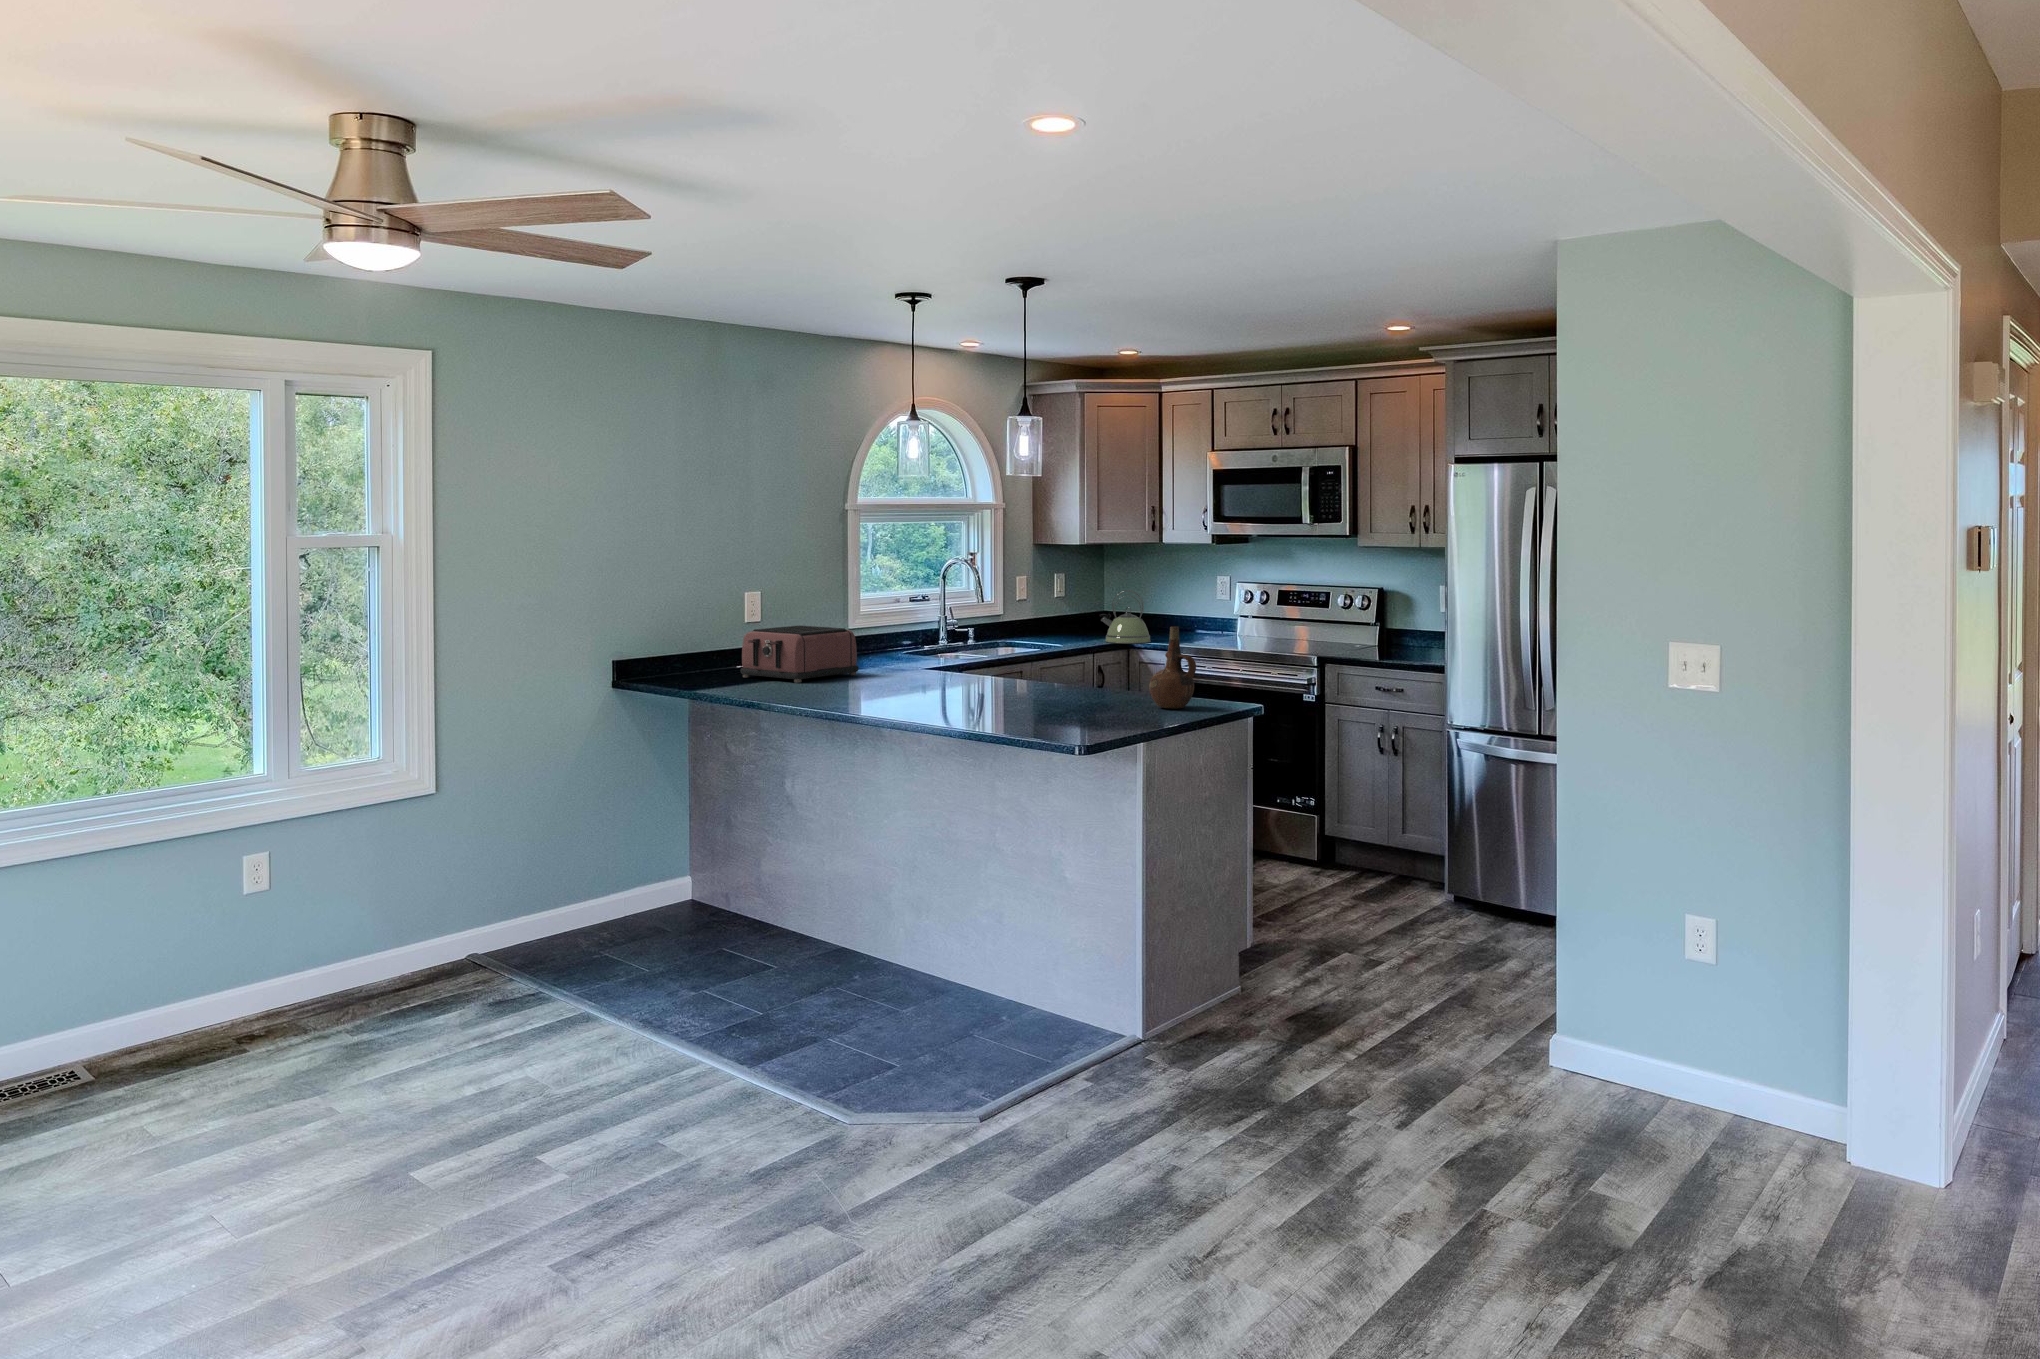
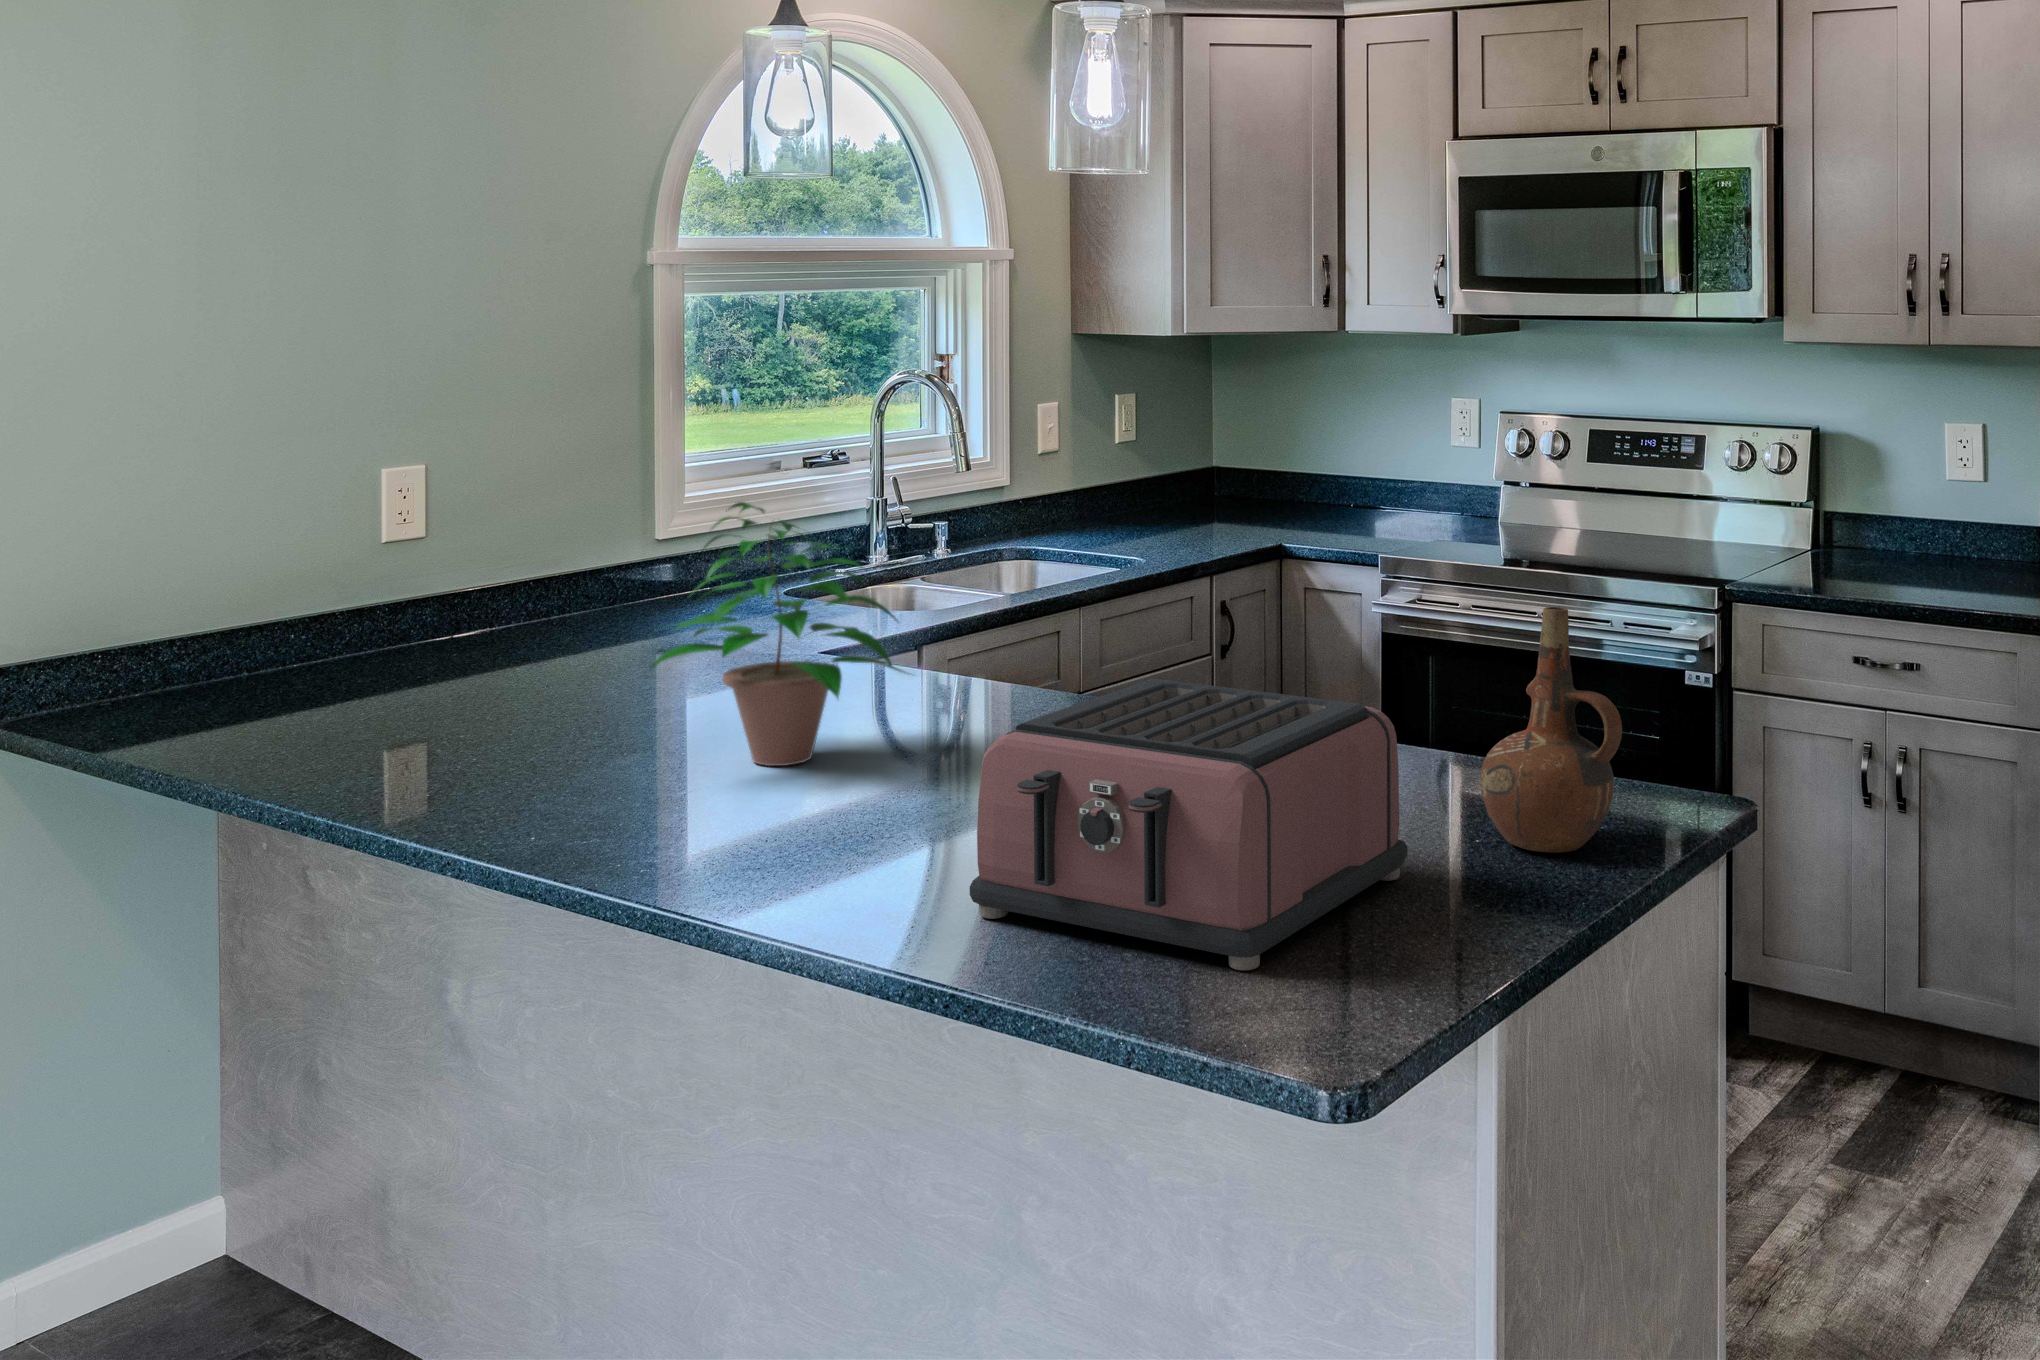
kettle: present [1100,590,1151,644] -> none [1217,431,1325,546]
potted plant: none [866,596,960,691] -> present [651,502,911,766]
toaster: present [740,625,859,683] -> present [970,679,1407,970]

